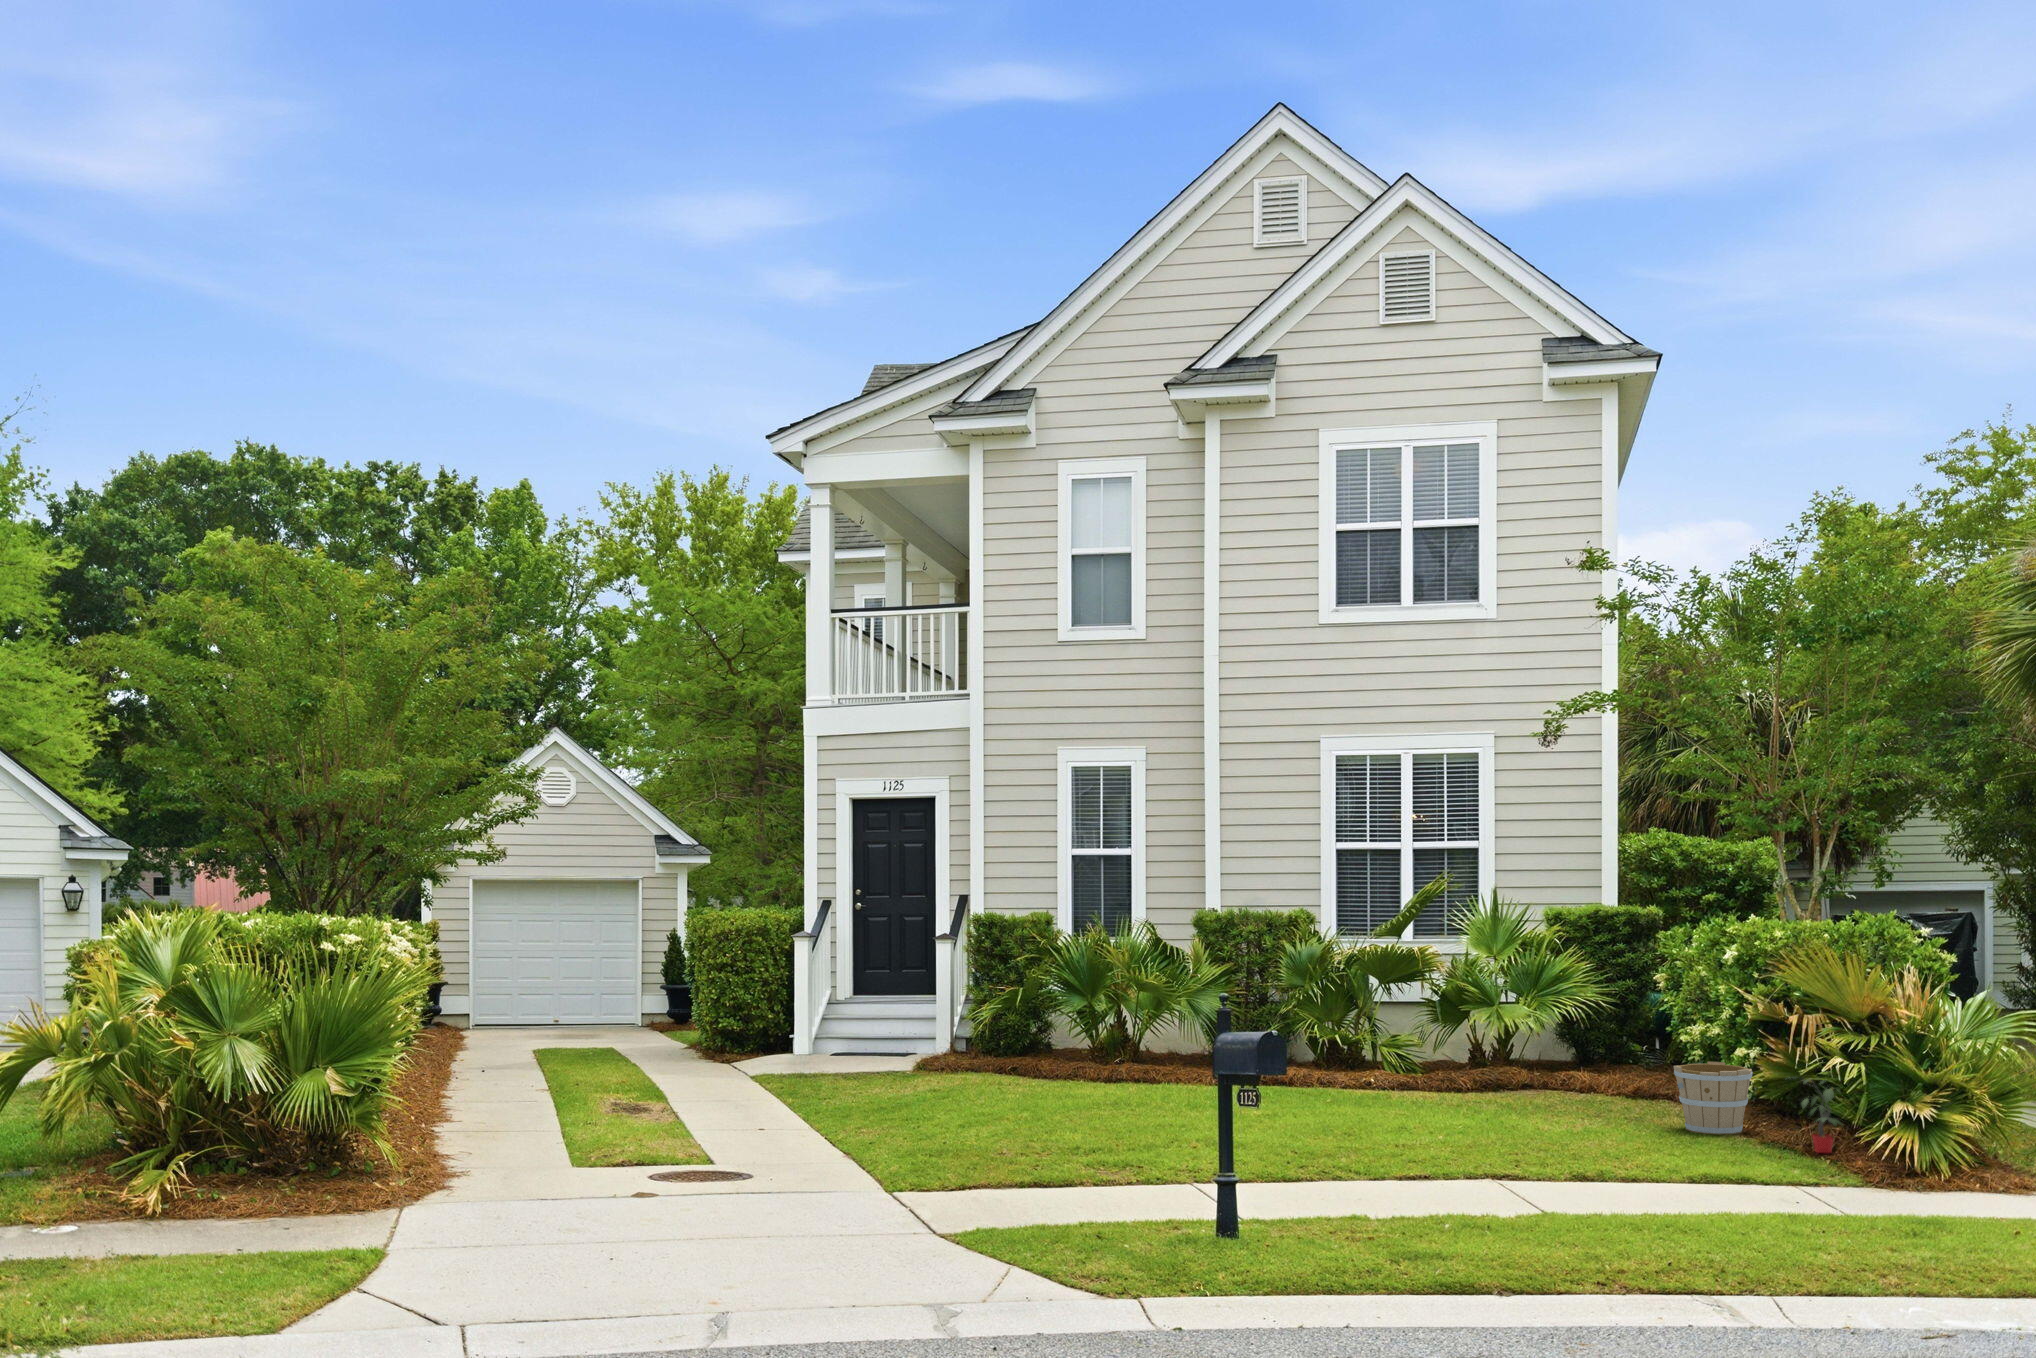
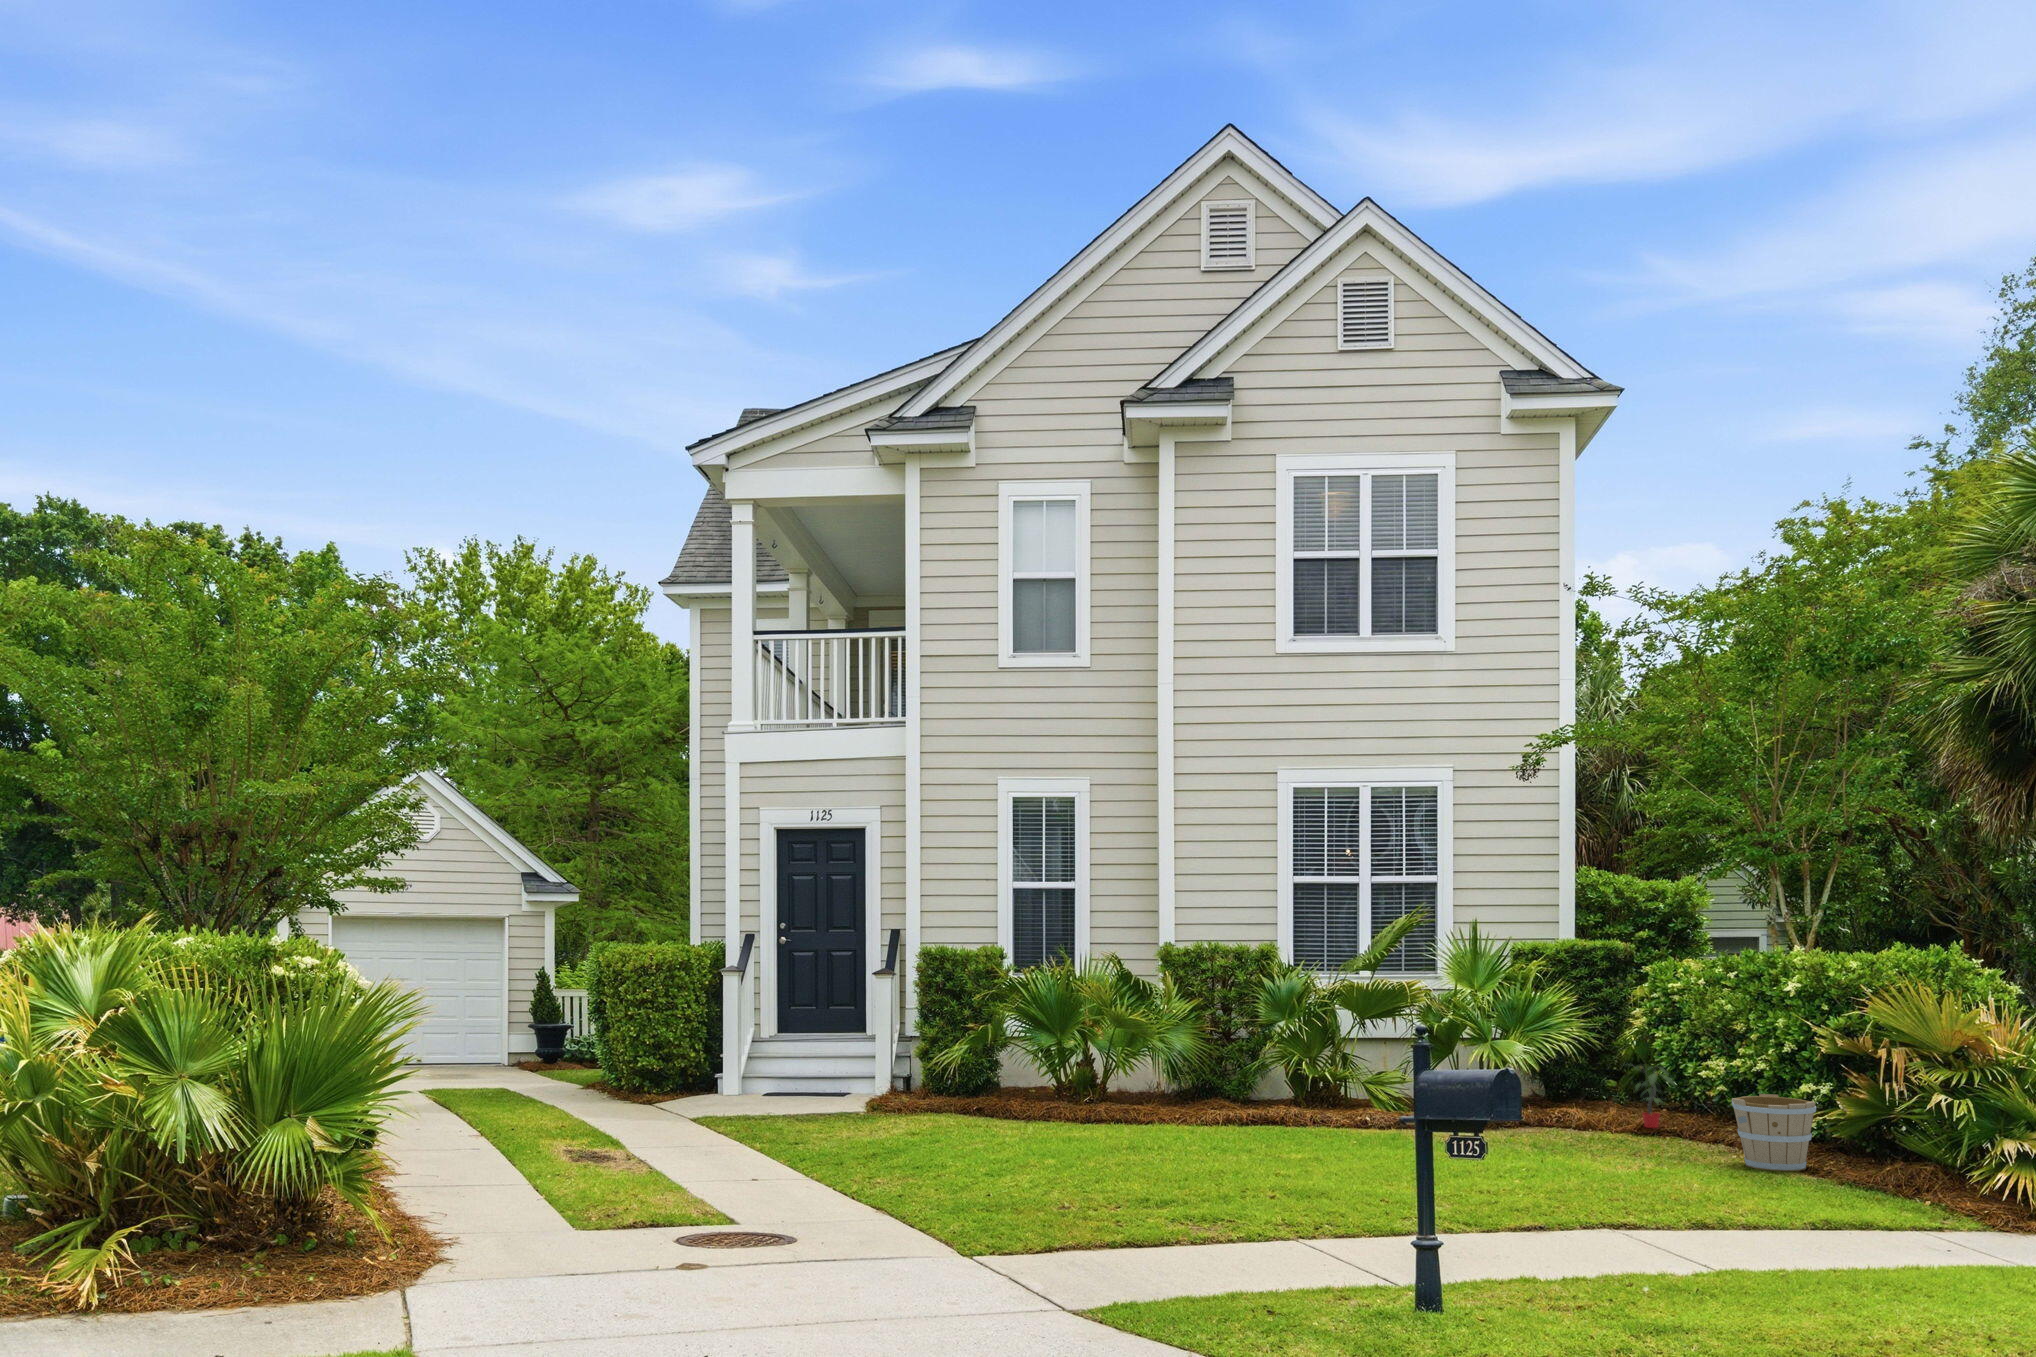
potted plant: present [1789,1077,1843,1153] -> present [1628,1064,1674,1128]

